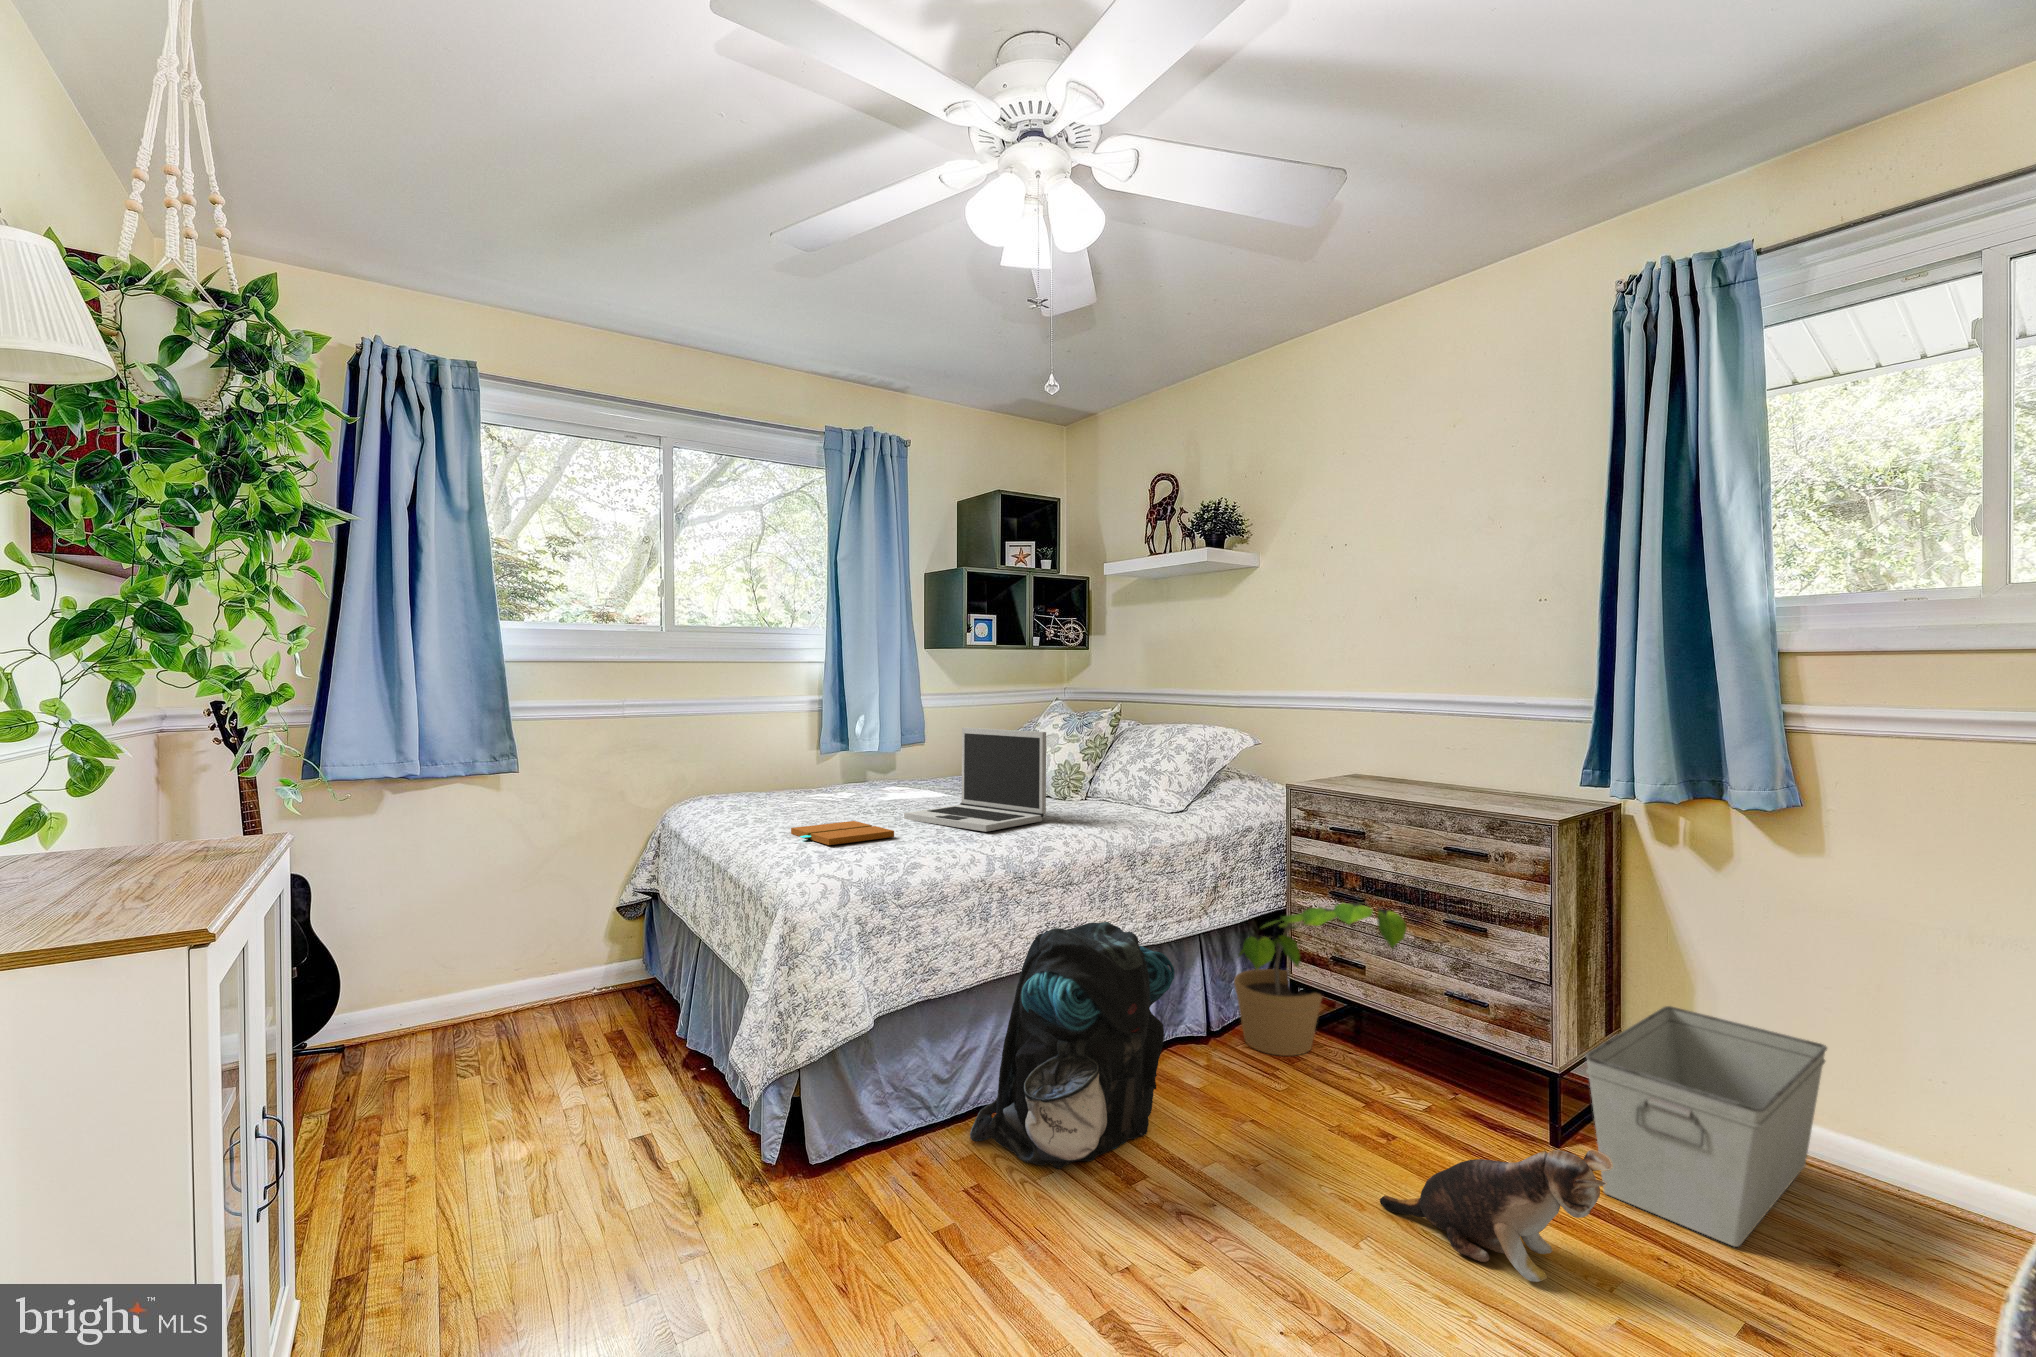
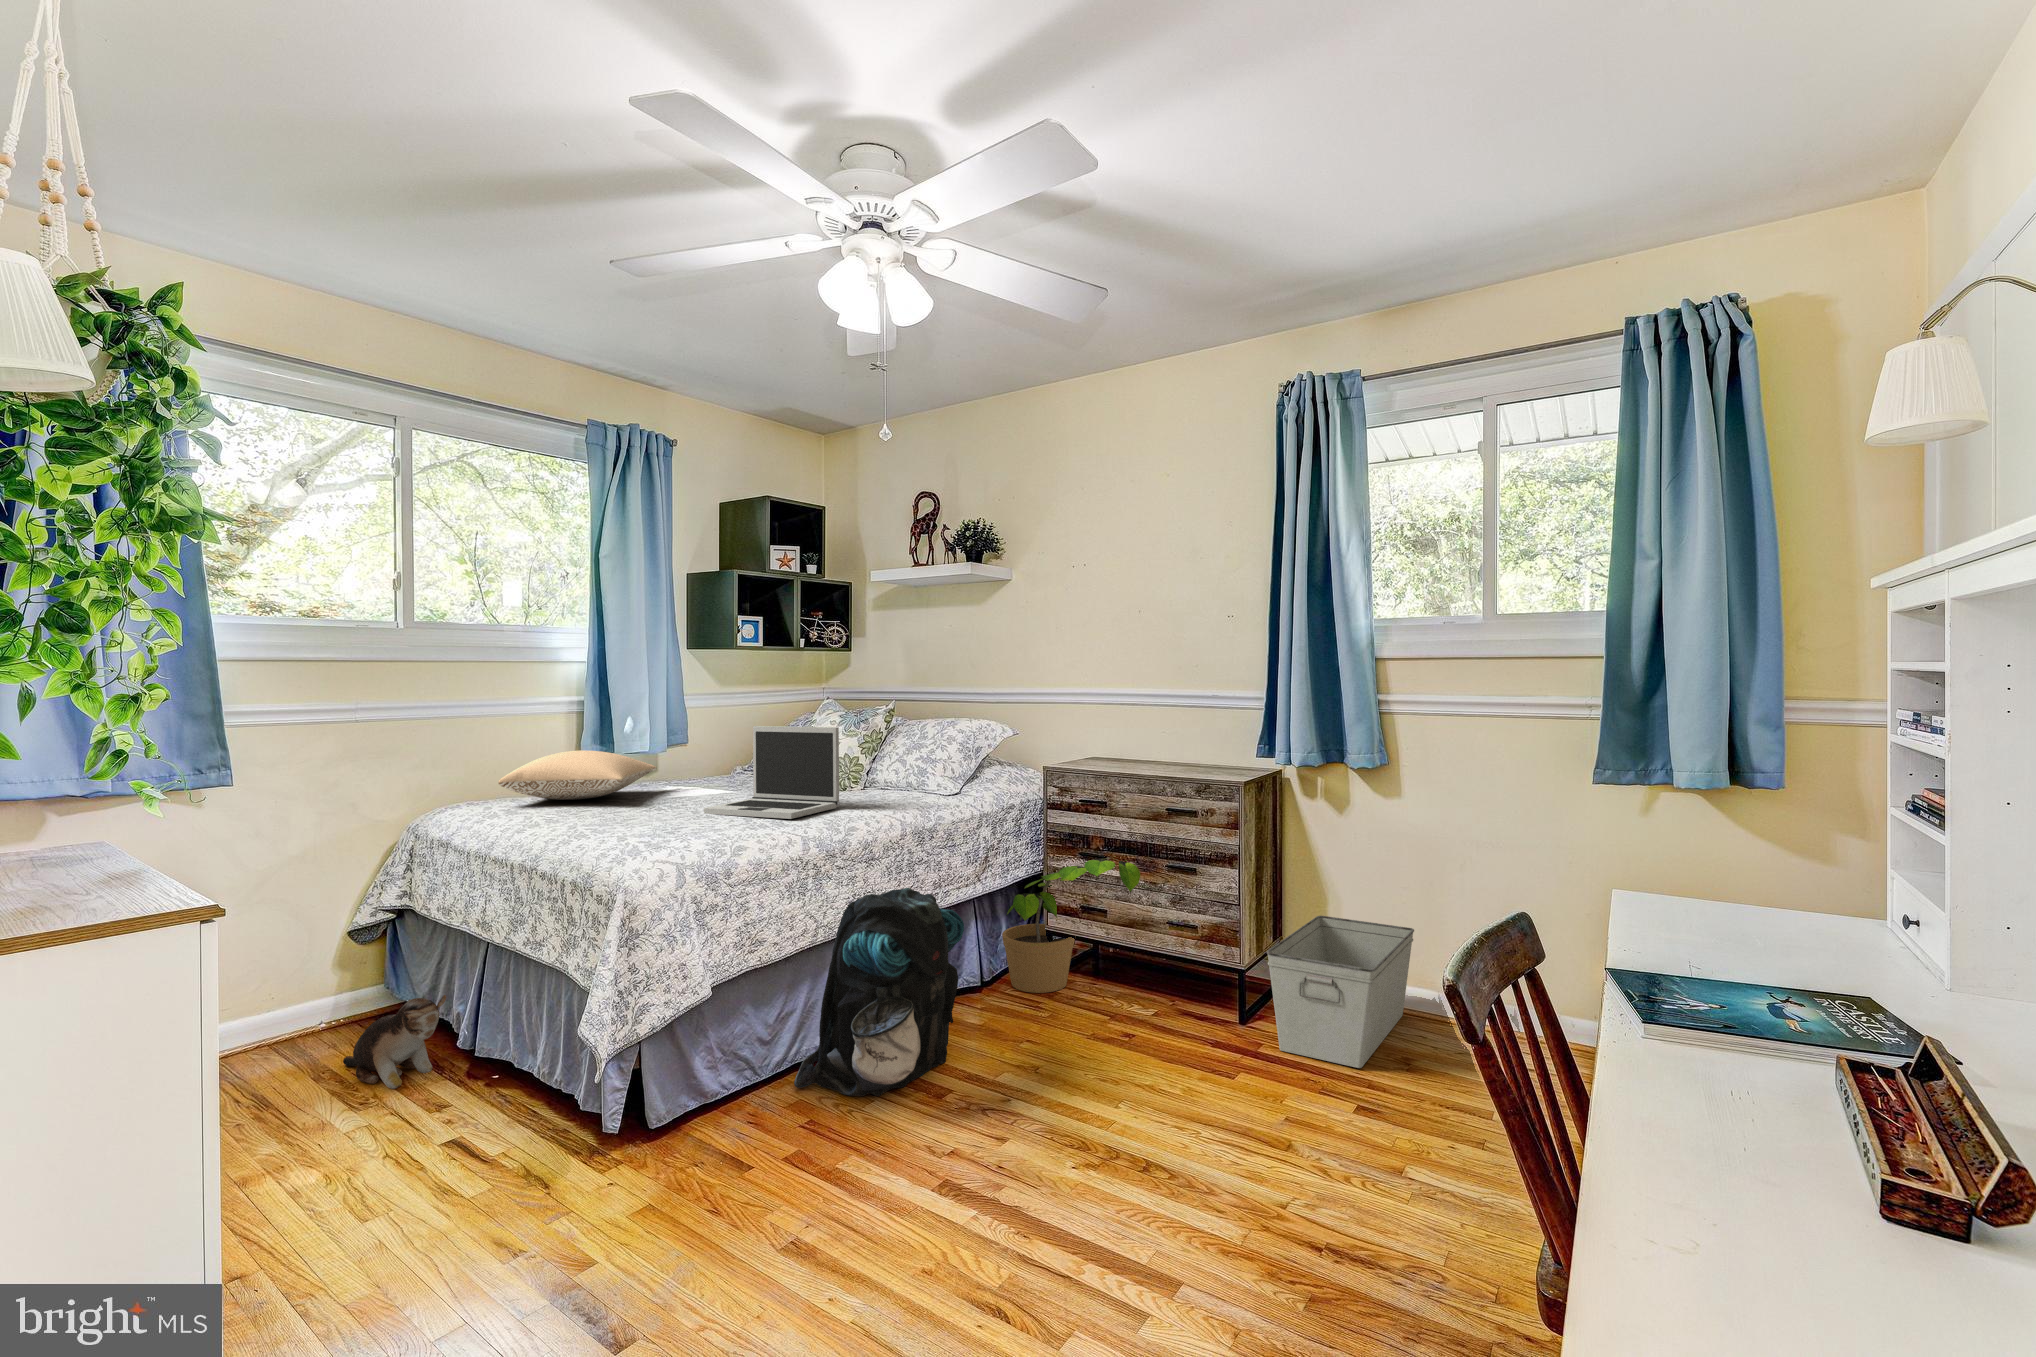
pillow: none [723,747,878,795] -> present [499,751,656,800]
book: present [791,821,894,845] -> none [601,817,707,838]
plush toy: present [1380,1150,1612,1282] -> present [343,995,446,1089]

